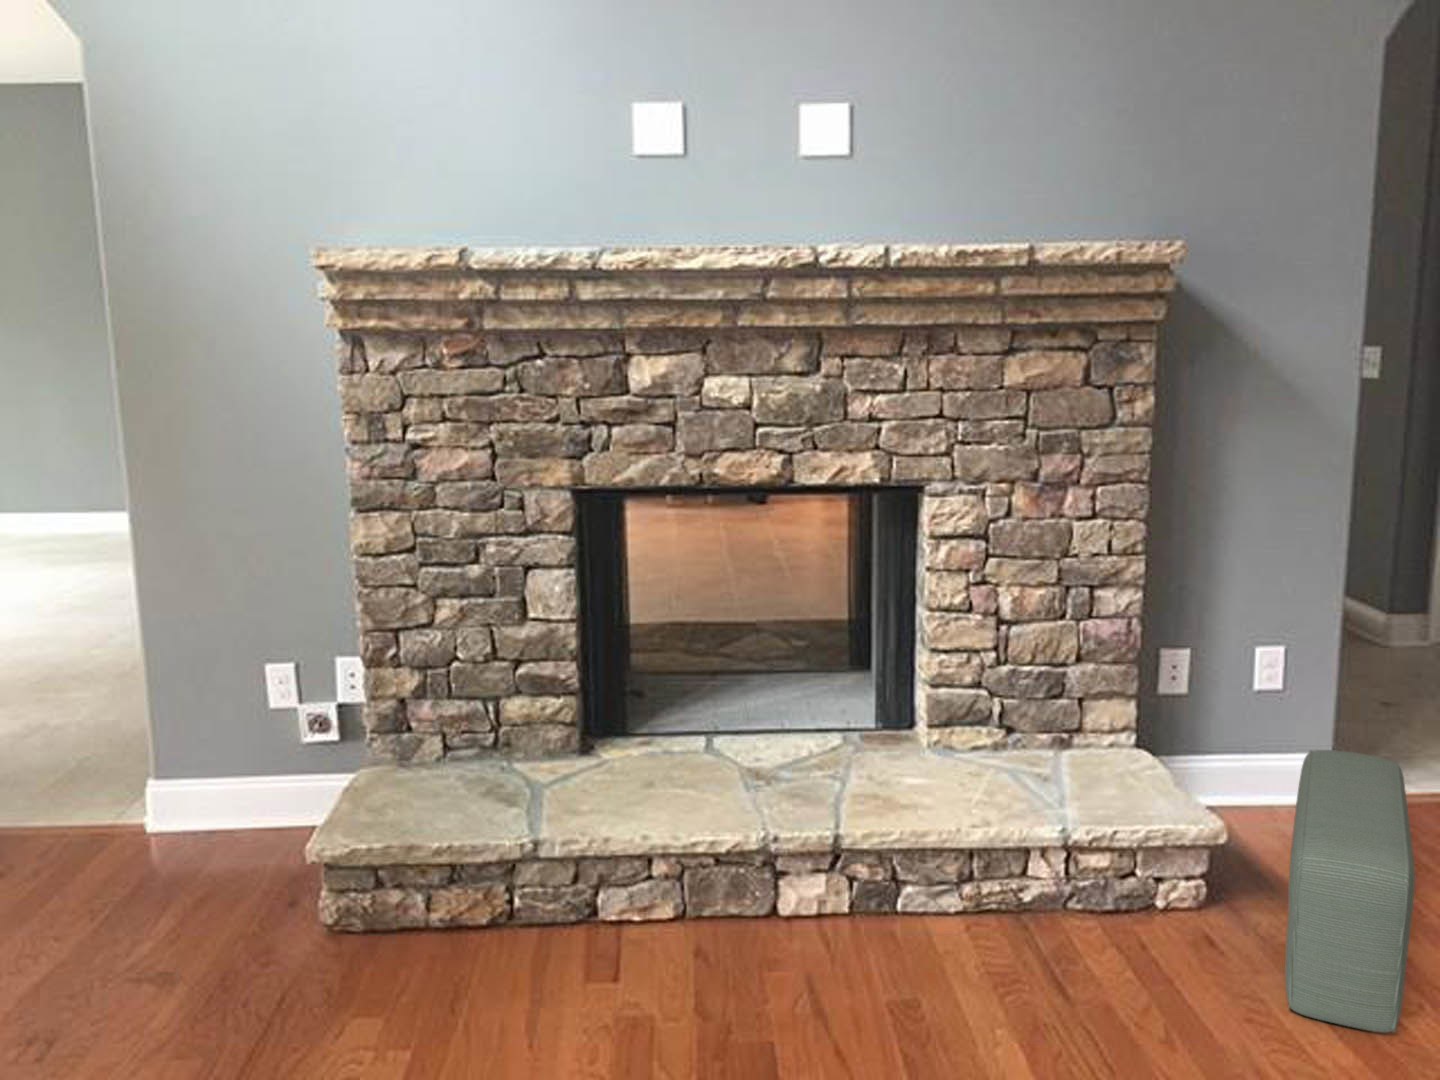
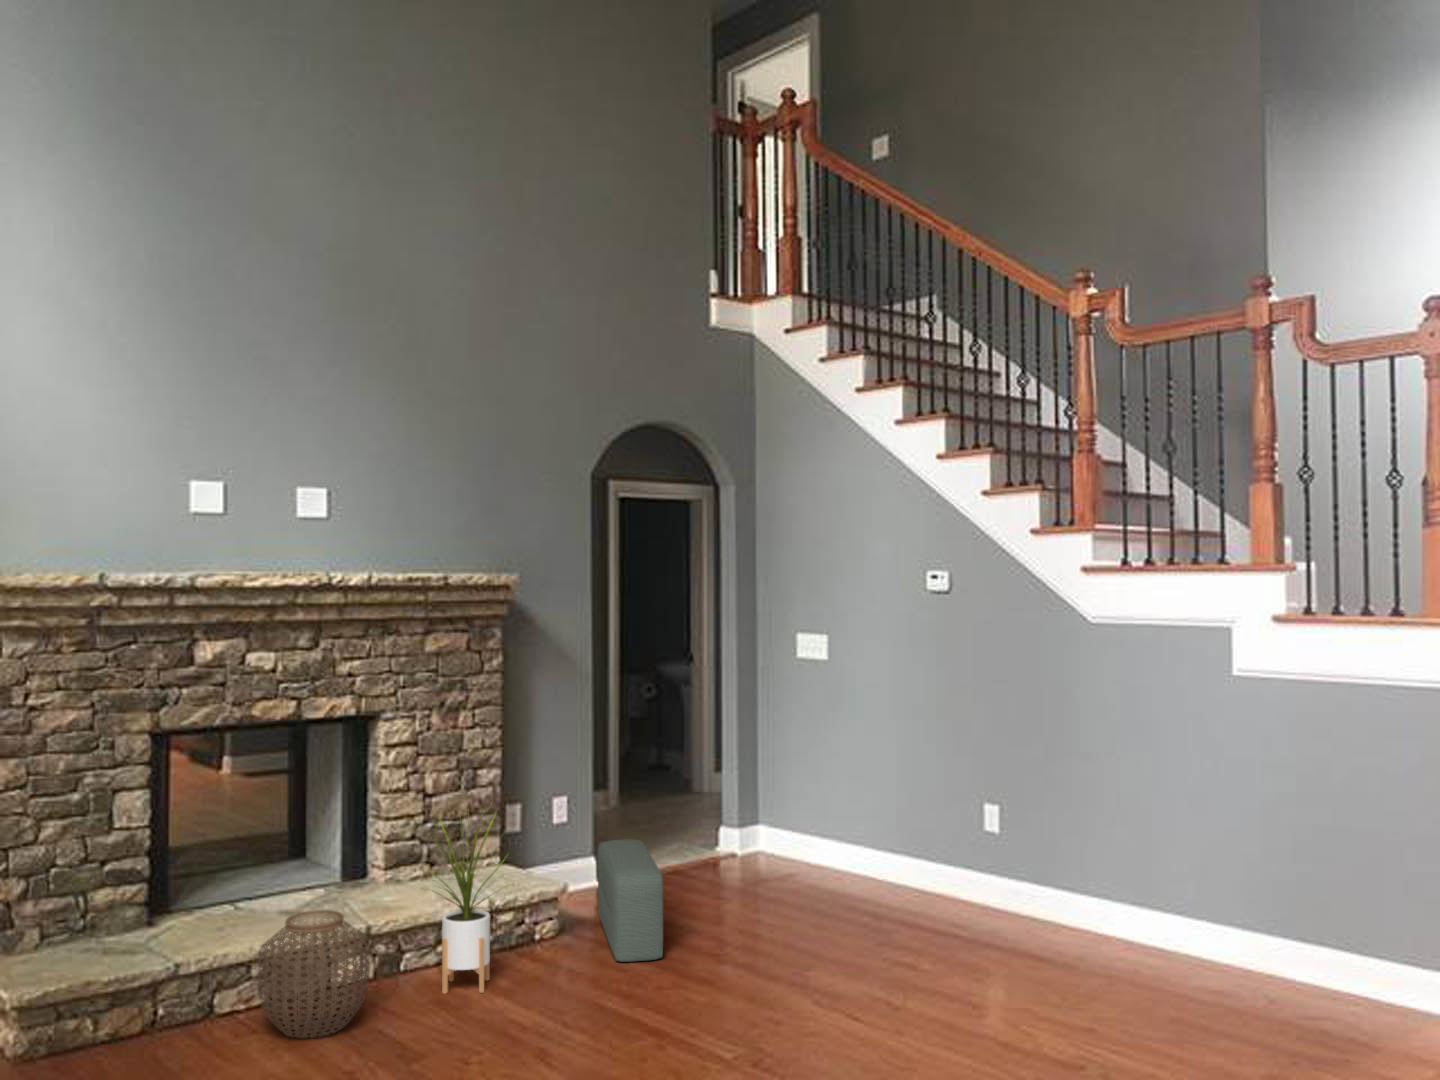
house plant: none [894,653,1082,1008] -> present [428,813,505,994]
woven basket: none [605,808,783,1022] -> present [258,910,370,1038]

